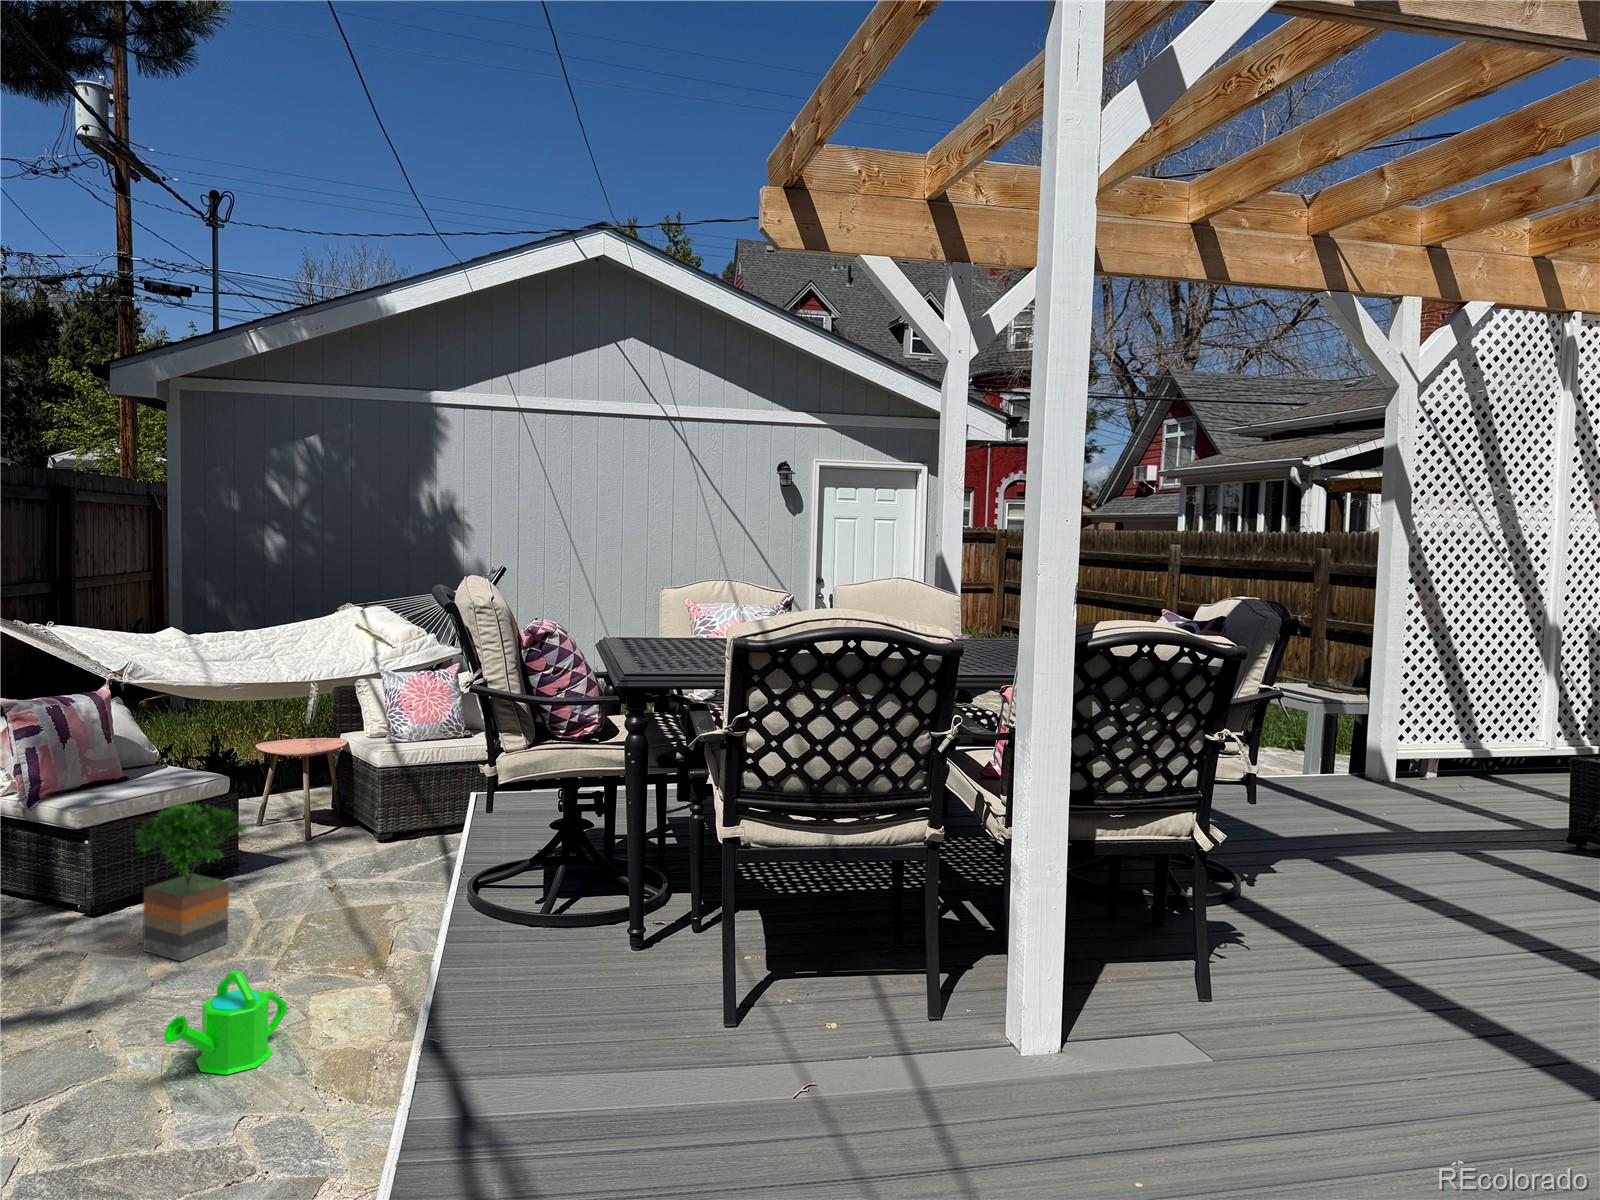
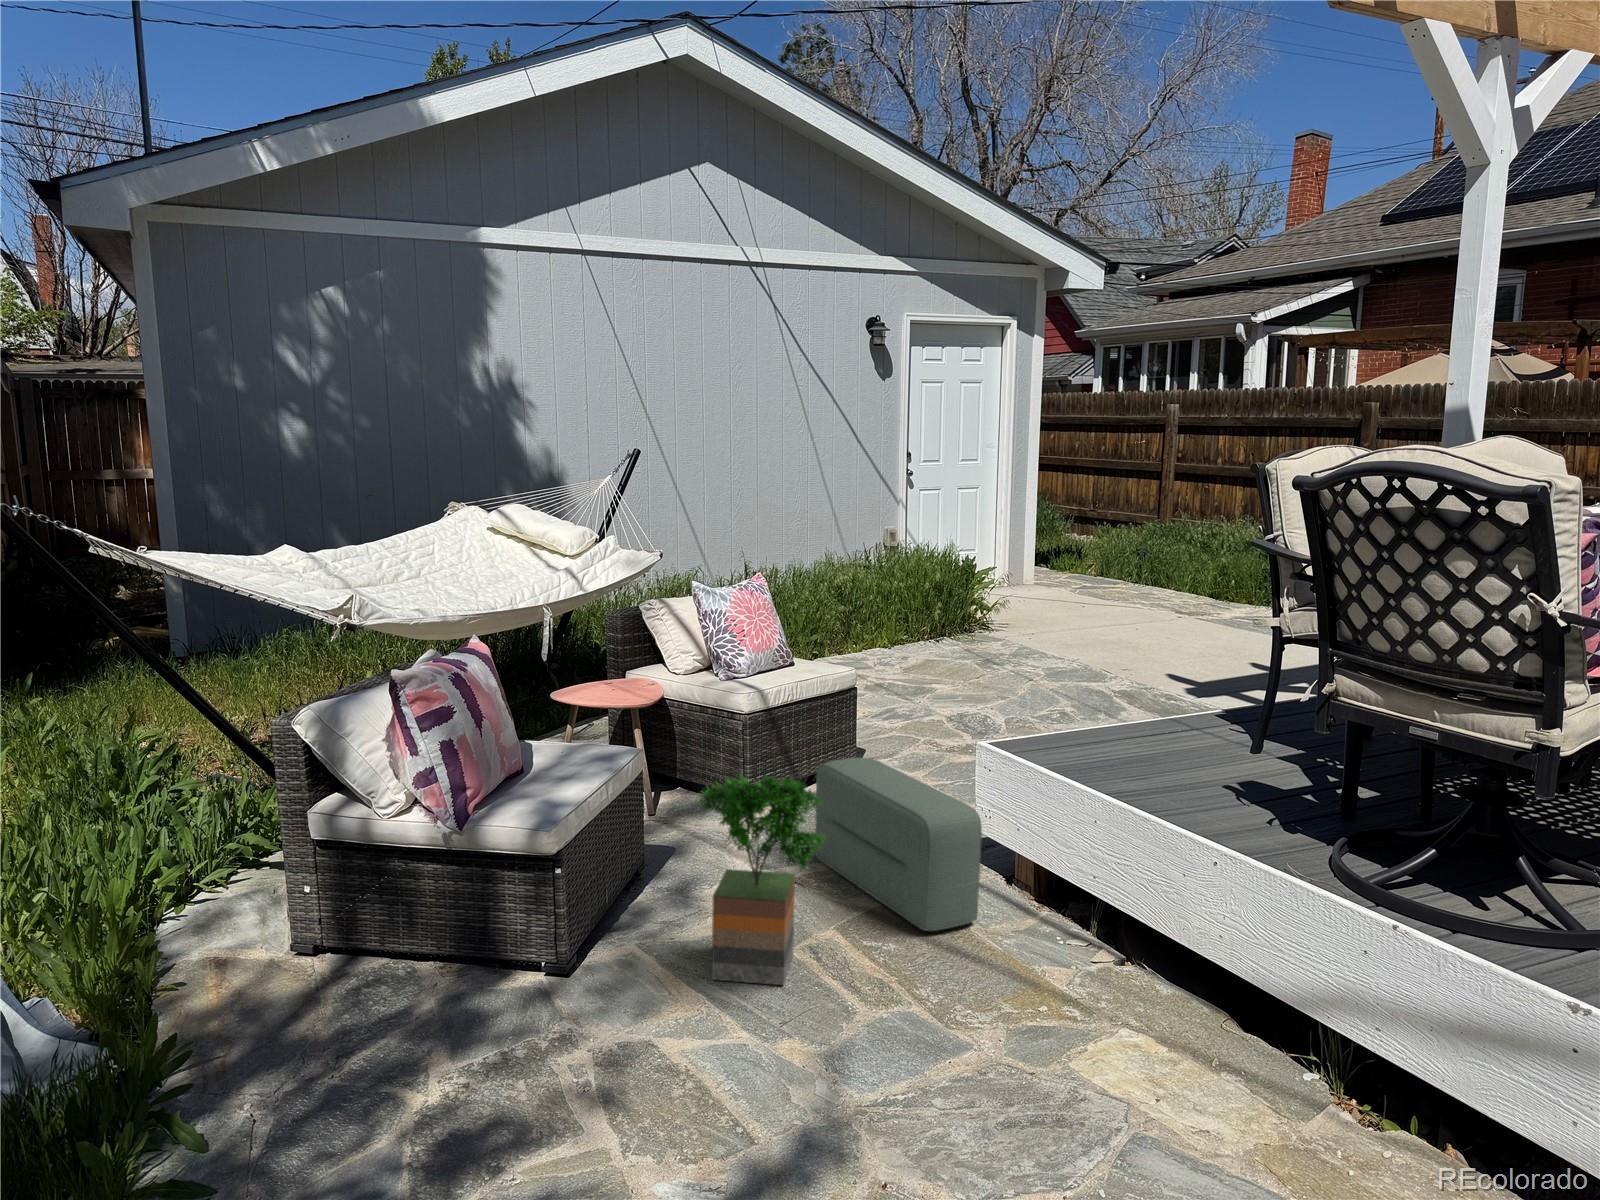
pouf: none [338,808,414,943] -> present [815,758,982,931]
watering can: present [164,971,287,1075] -> none [1016,980,1111,1117]

